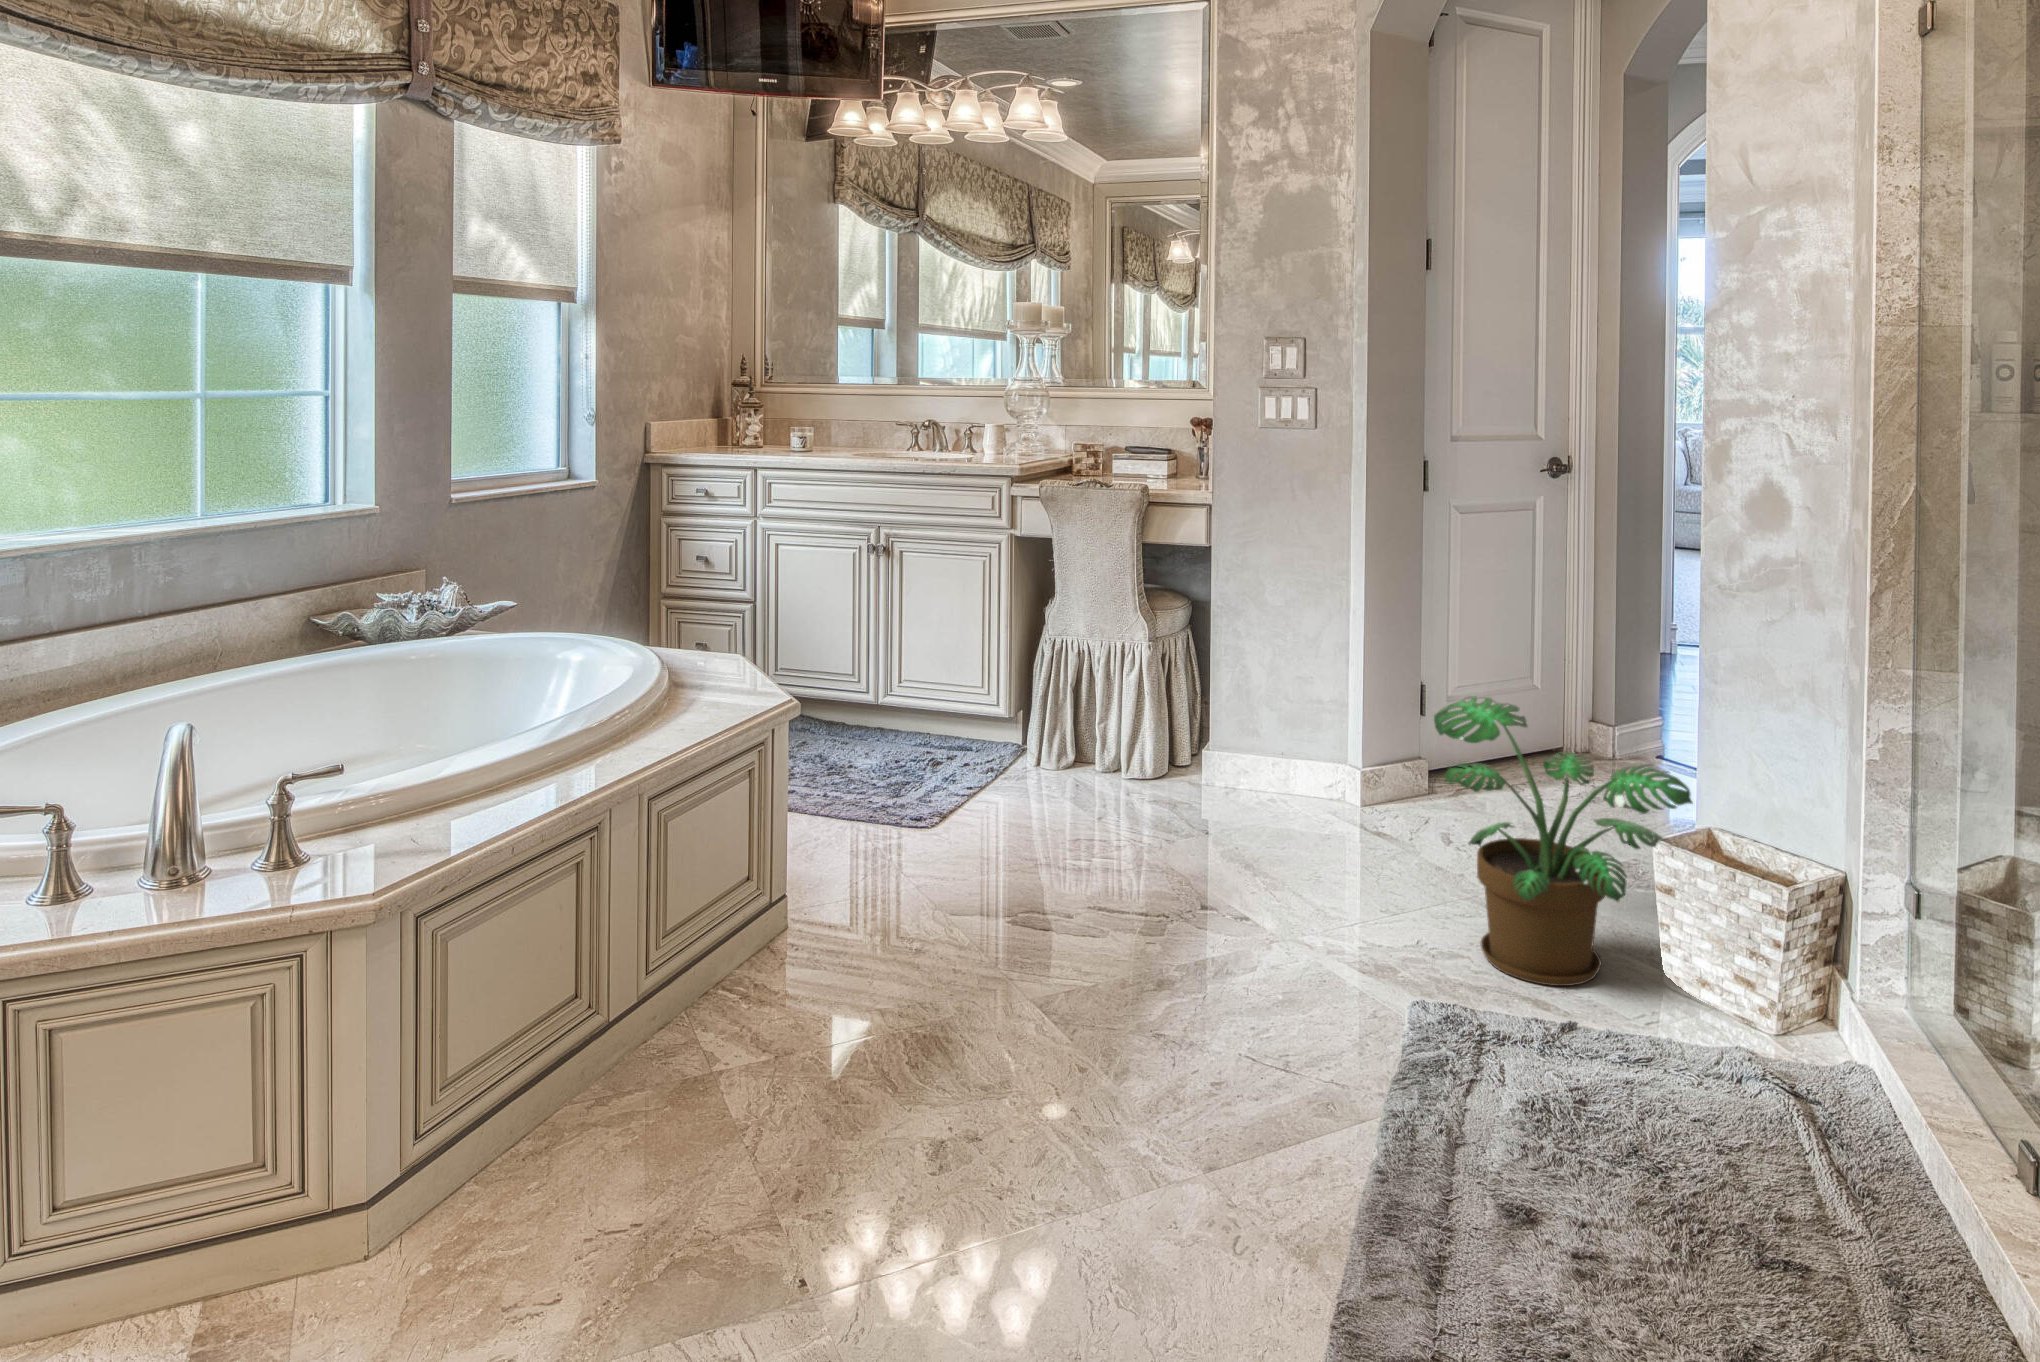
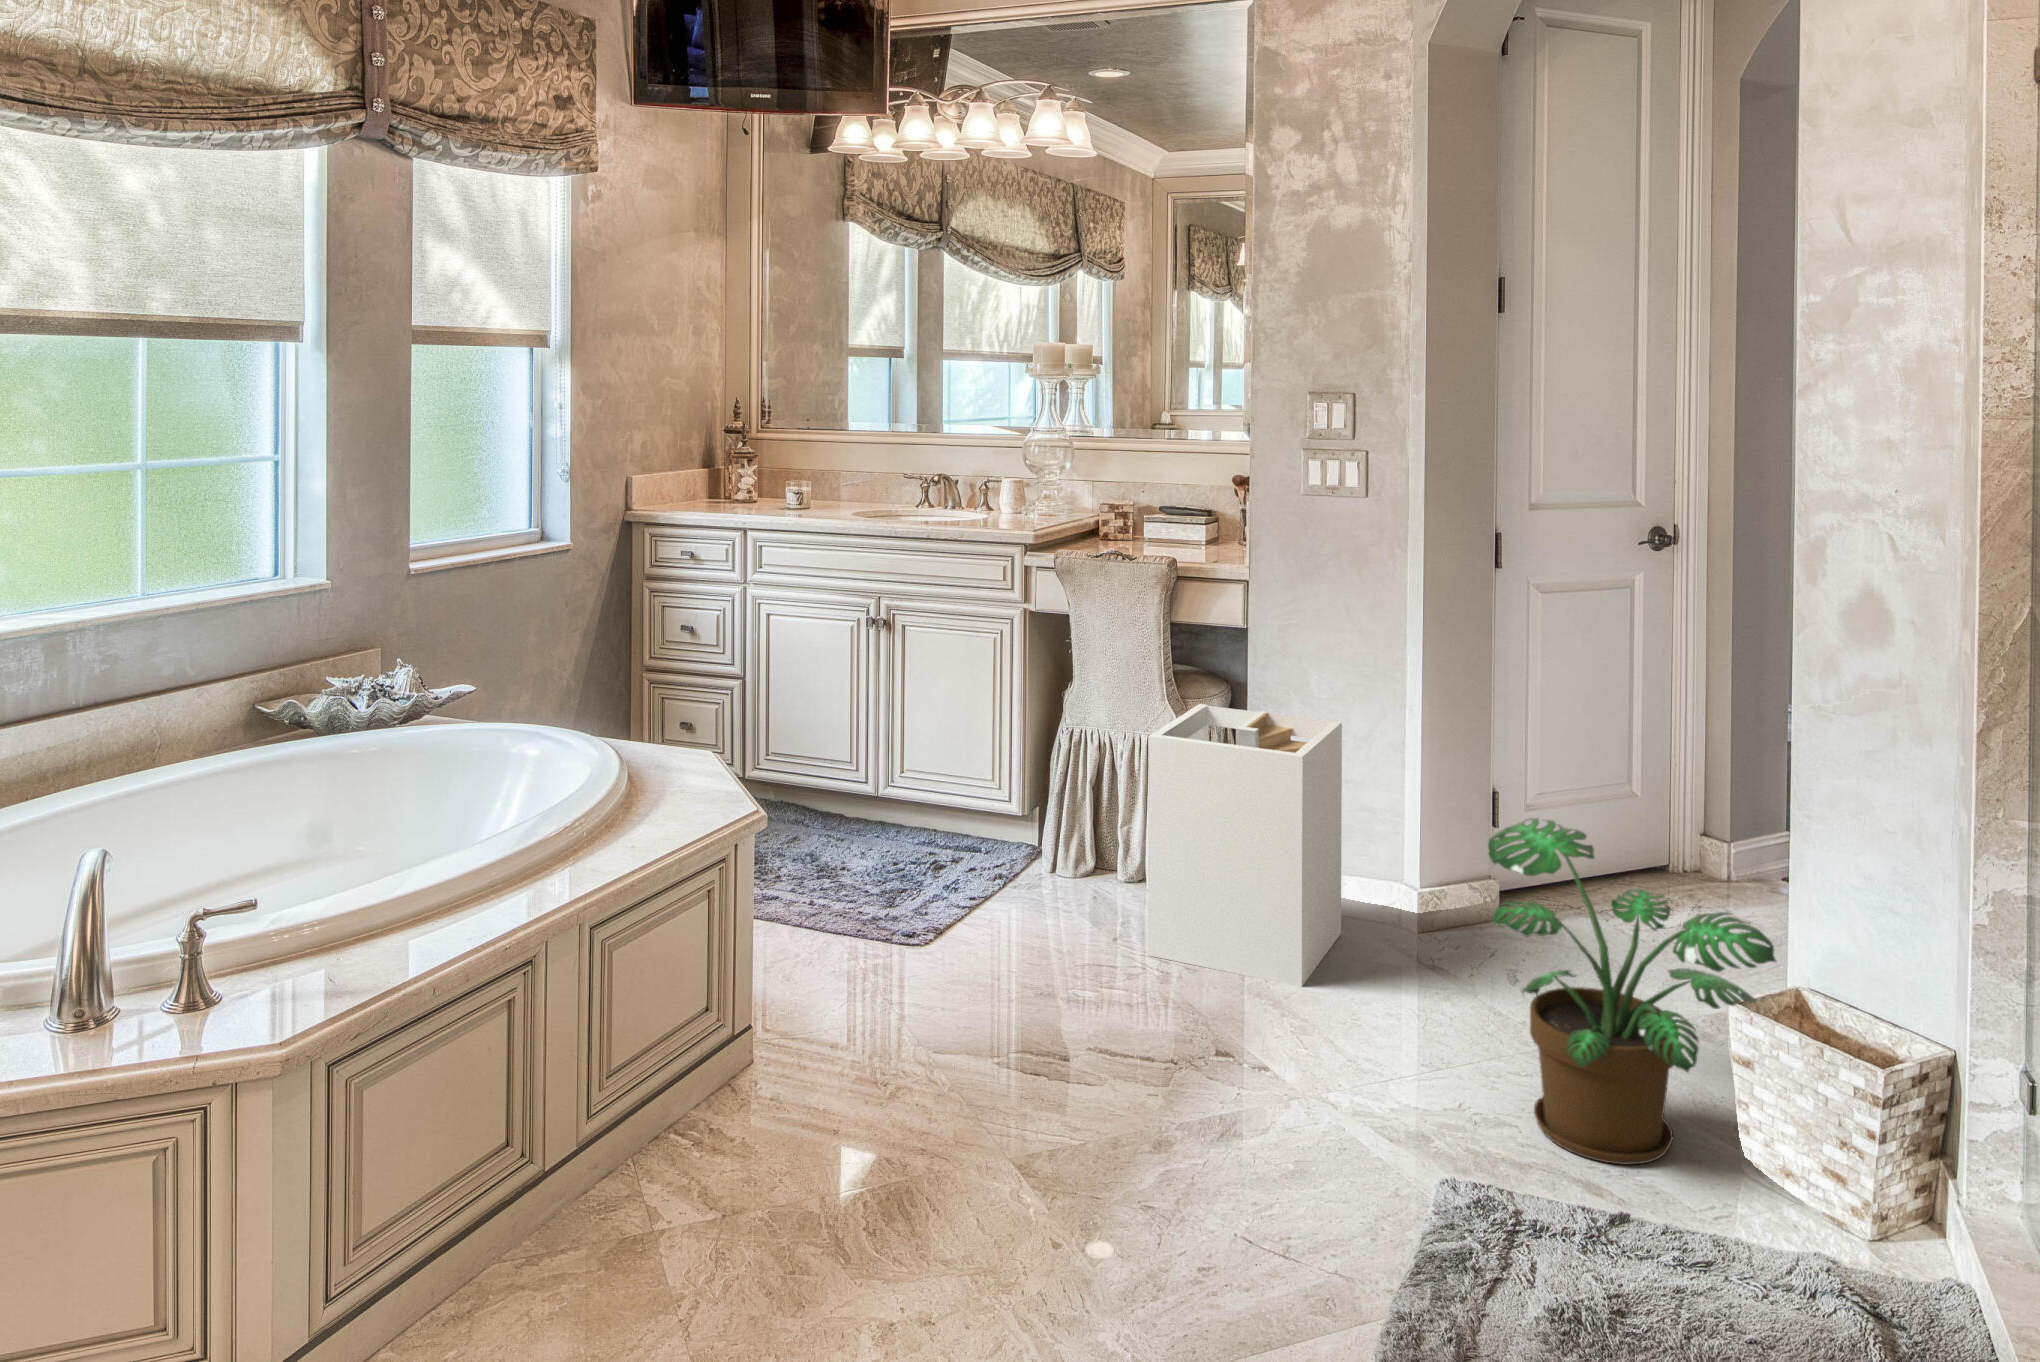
laundry hamper: none [1129,613,1296,854] -> present [1148,704,1342,987]

